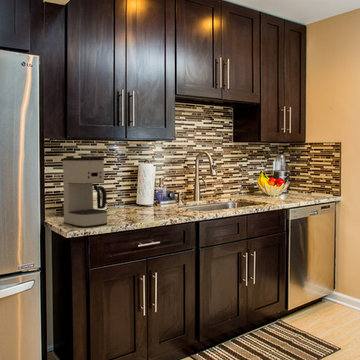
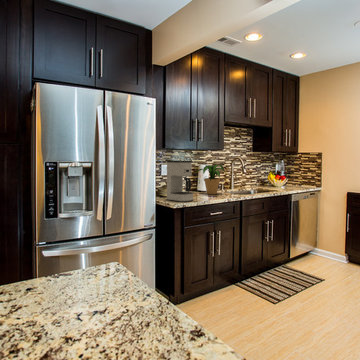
potted plant: none [127,163,176,211] -> present [198,165,224,194]

